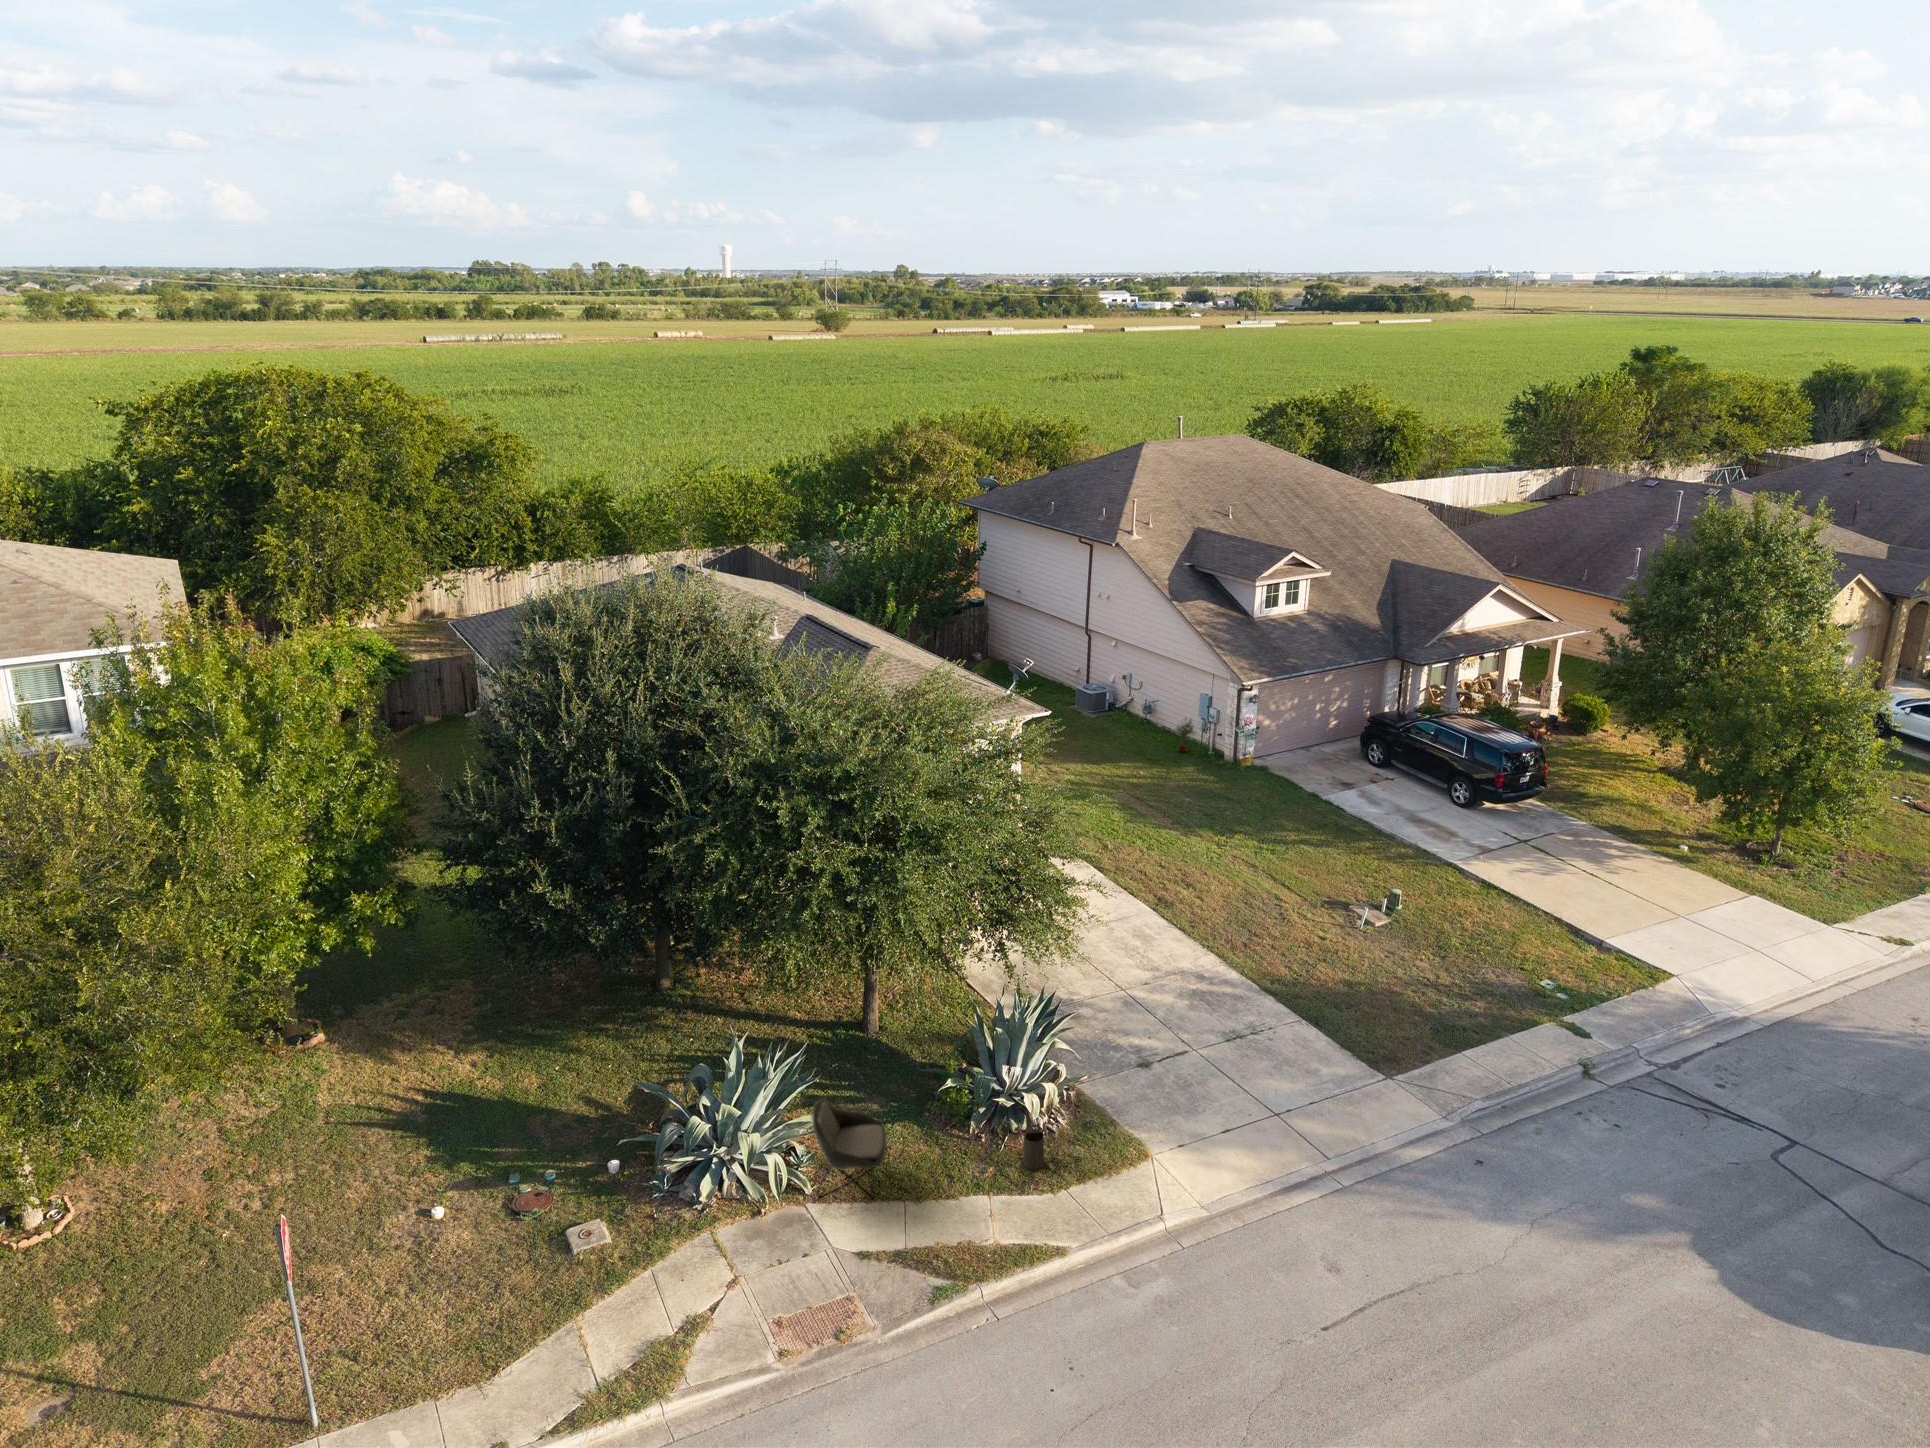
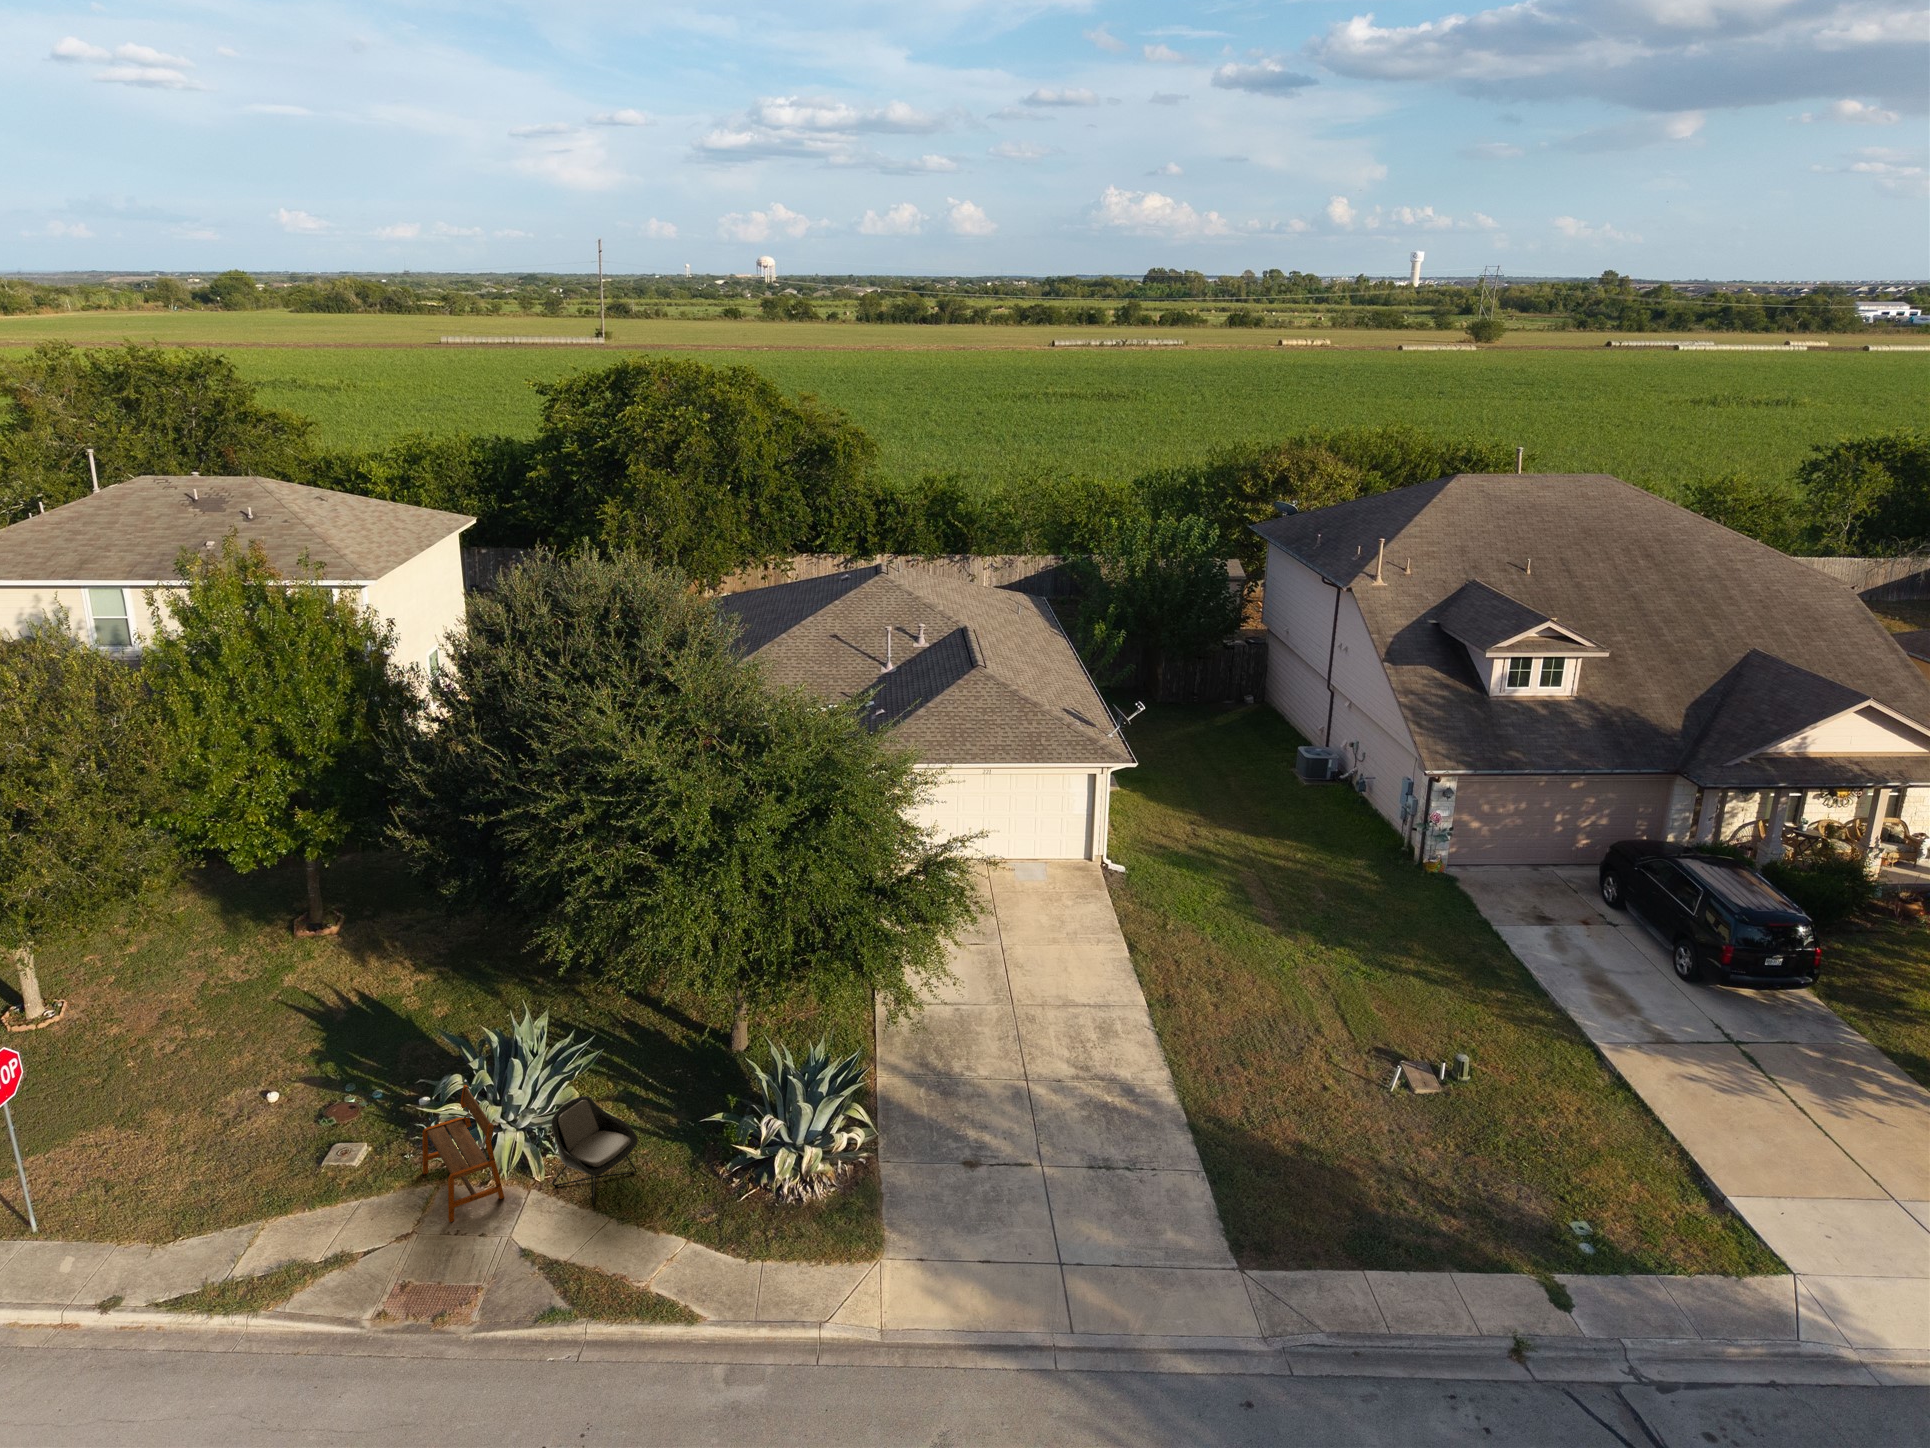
potted tree: present [1177,719,1195,752] -> none [1373,800,1398,841]
watering can: present [1022,1110,1045,1171] -> none [746,1169,776,1233]
bench: none [667,1123,781,1261] -> present [422,1085,504,1222]

